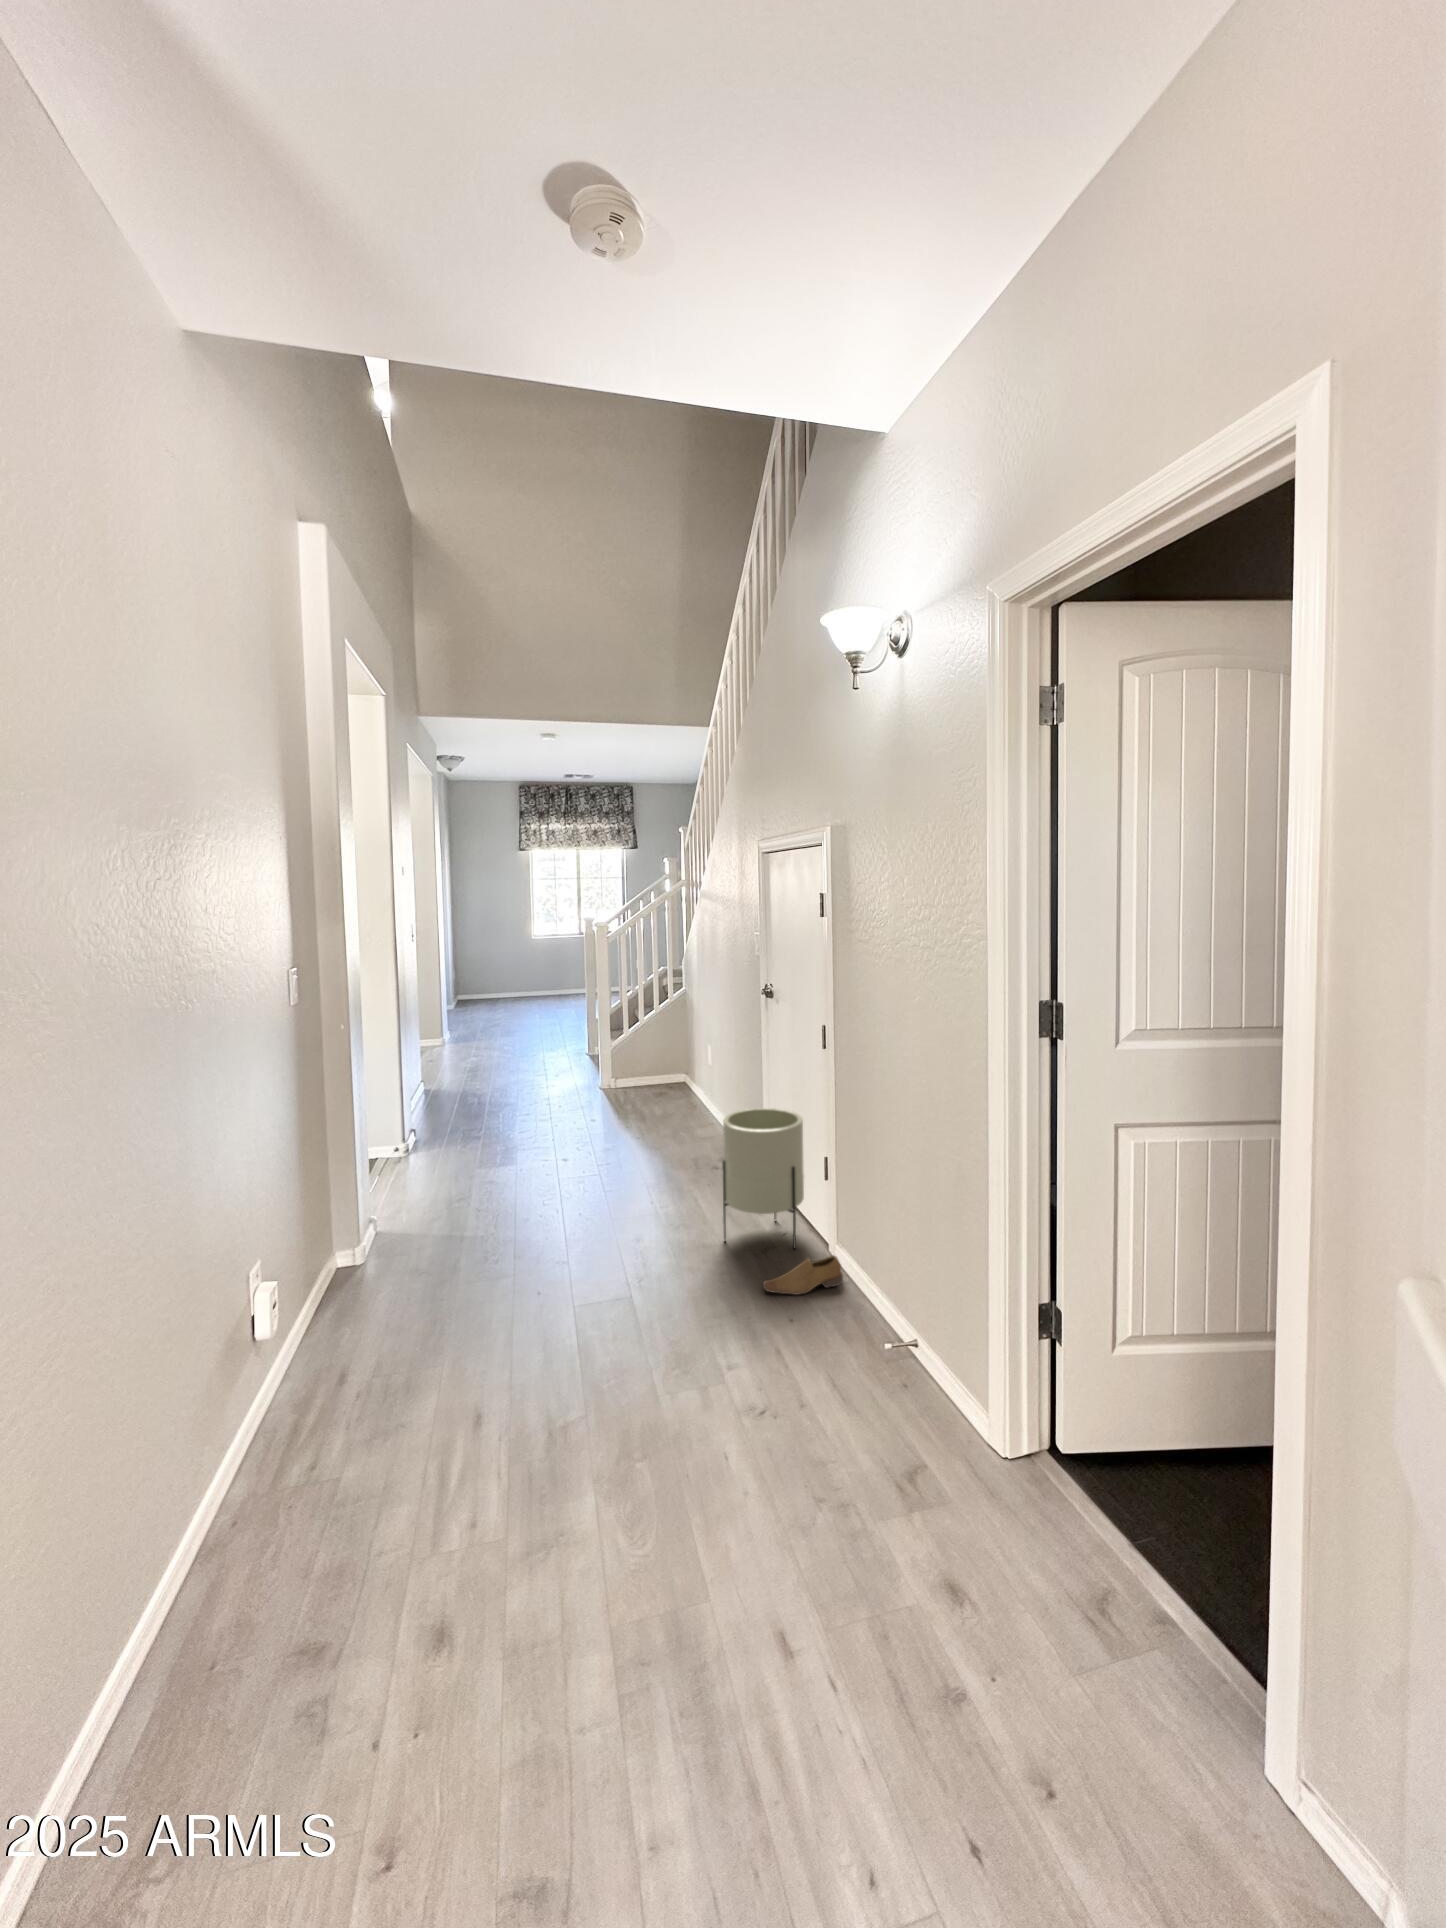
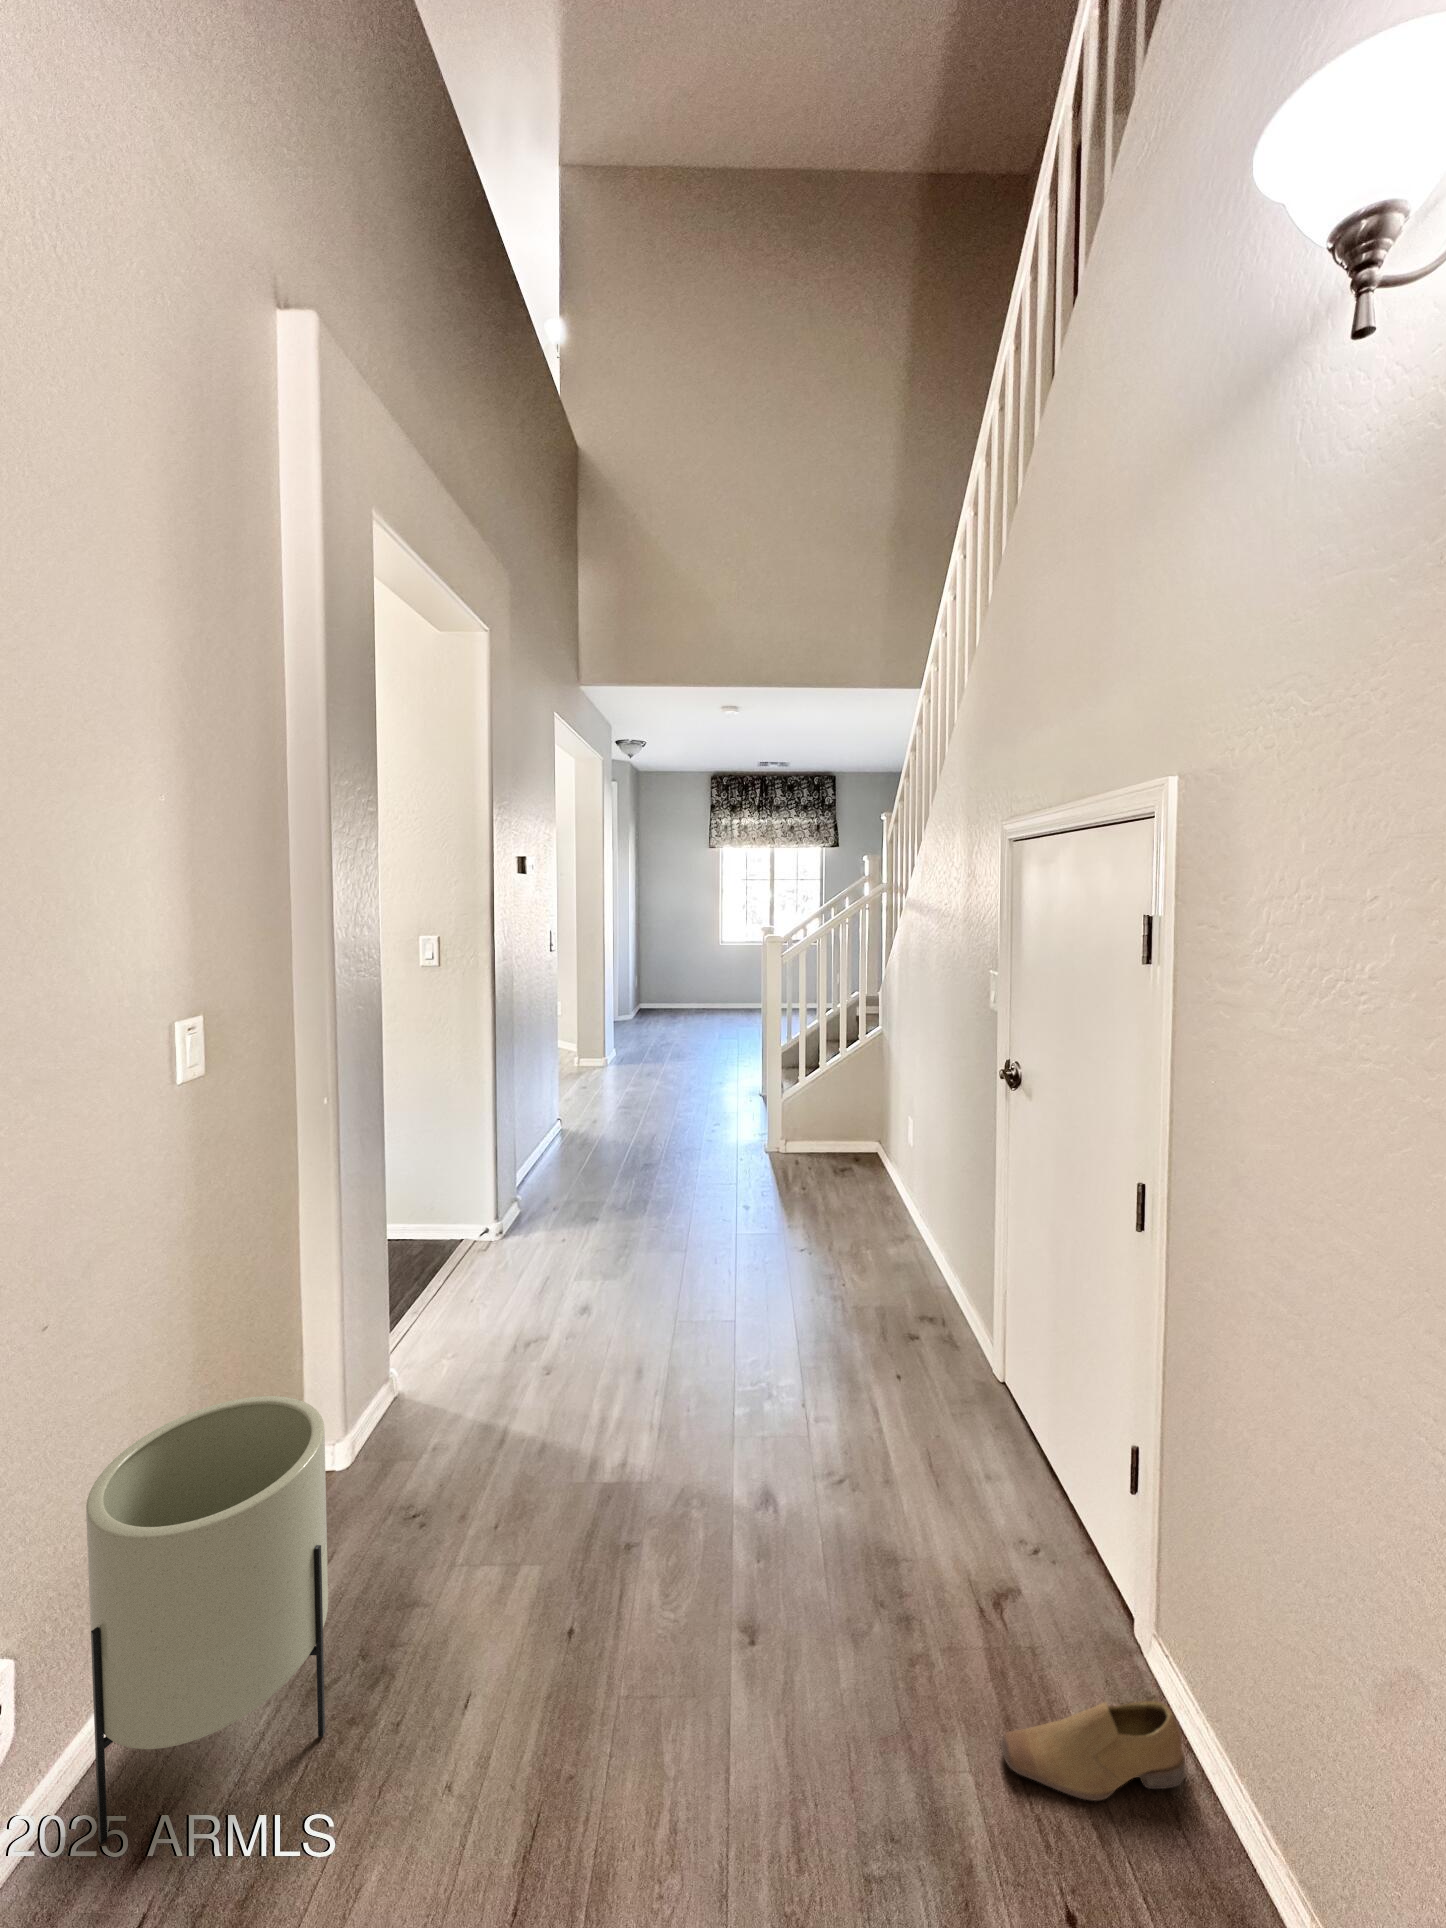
planter: present [722,1108,804,1249] -> present [86,1396,328,1844]

